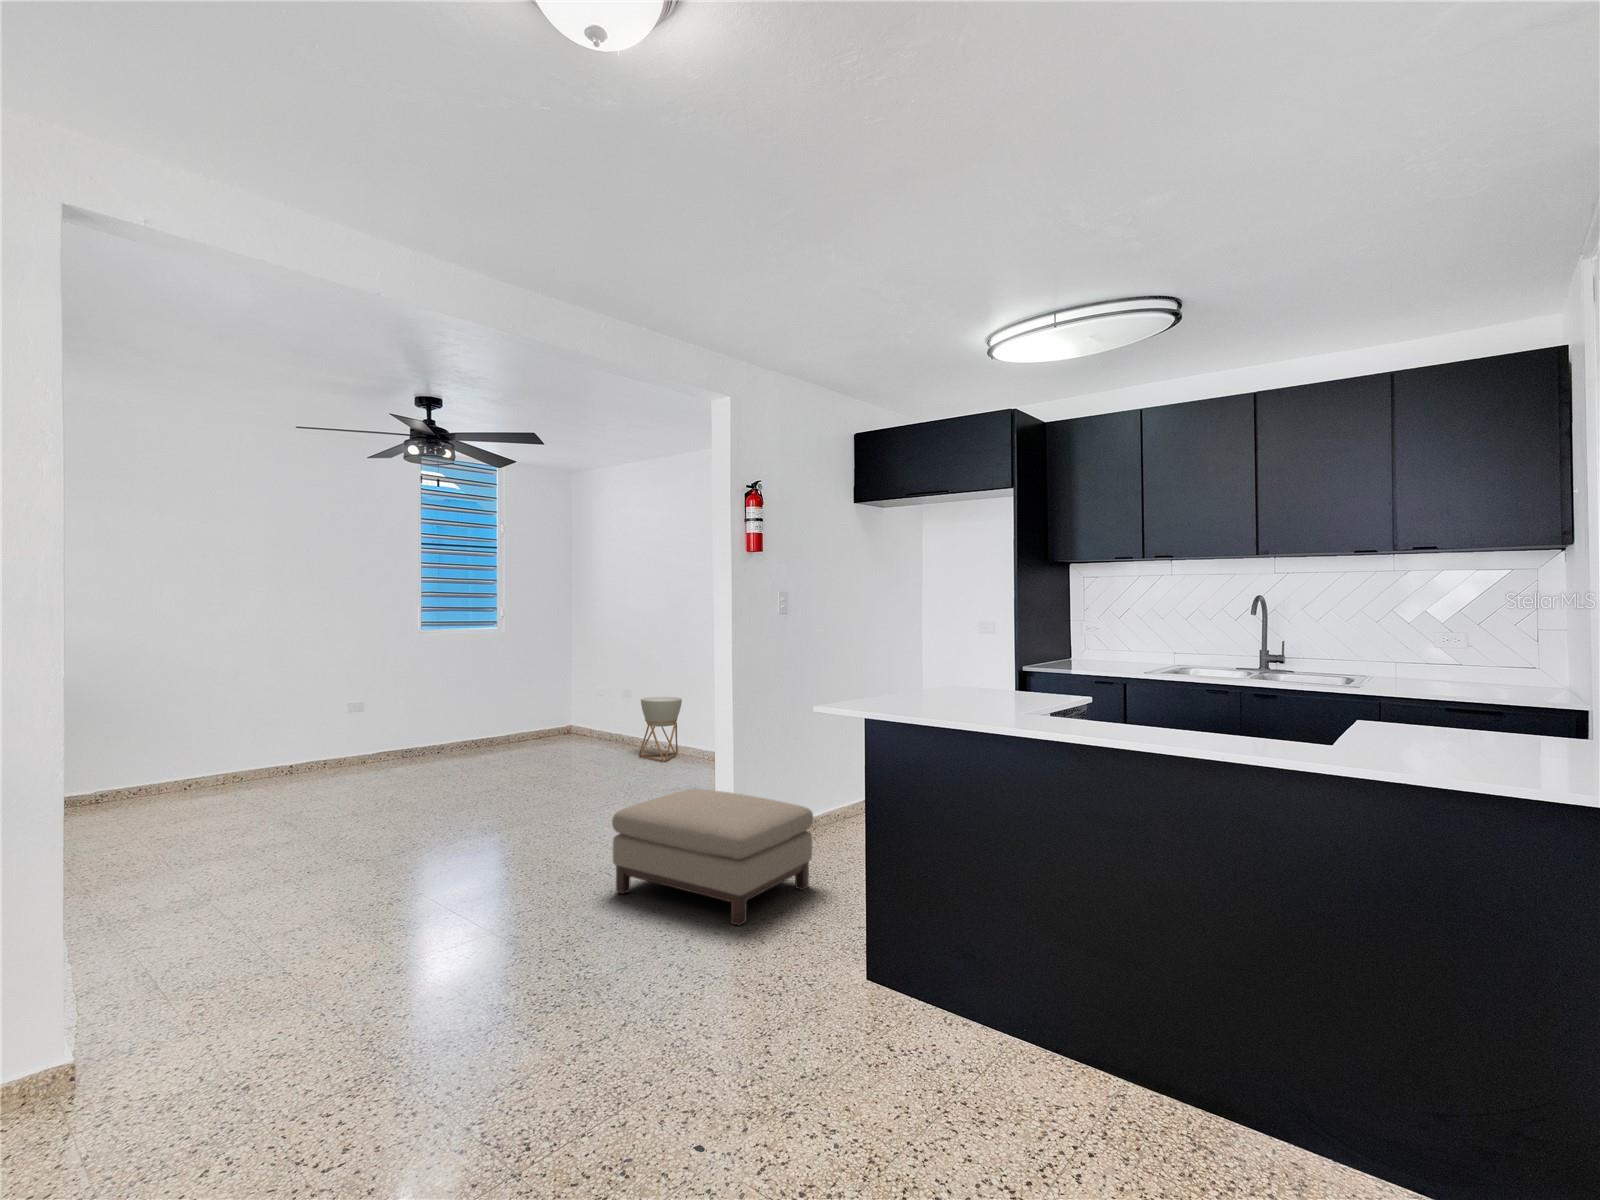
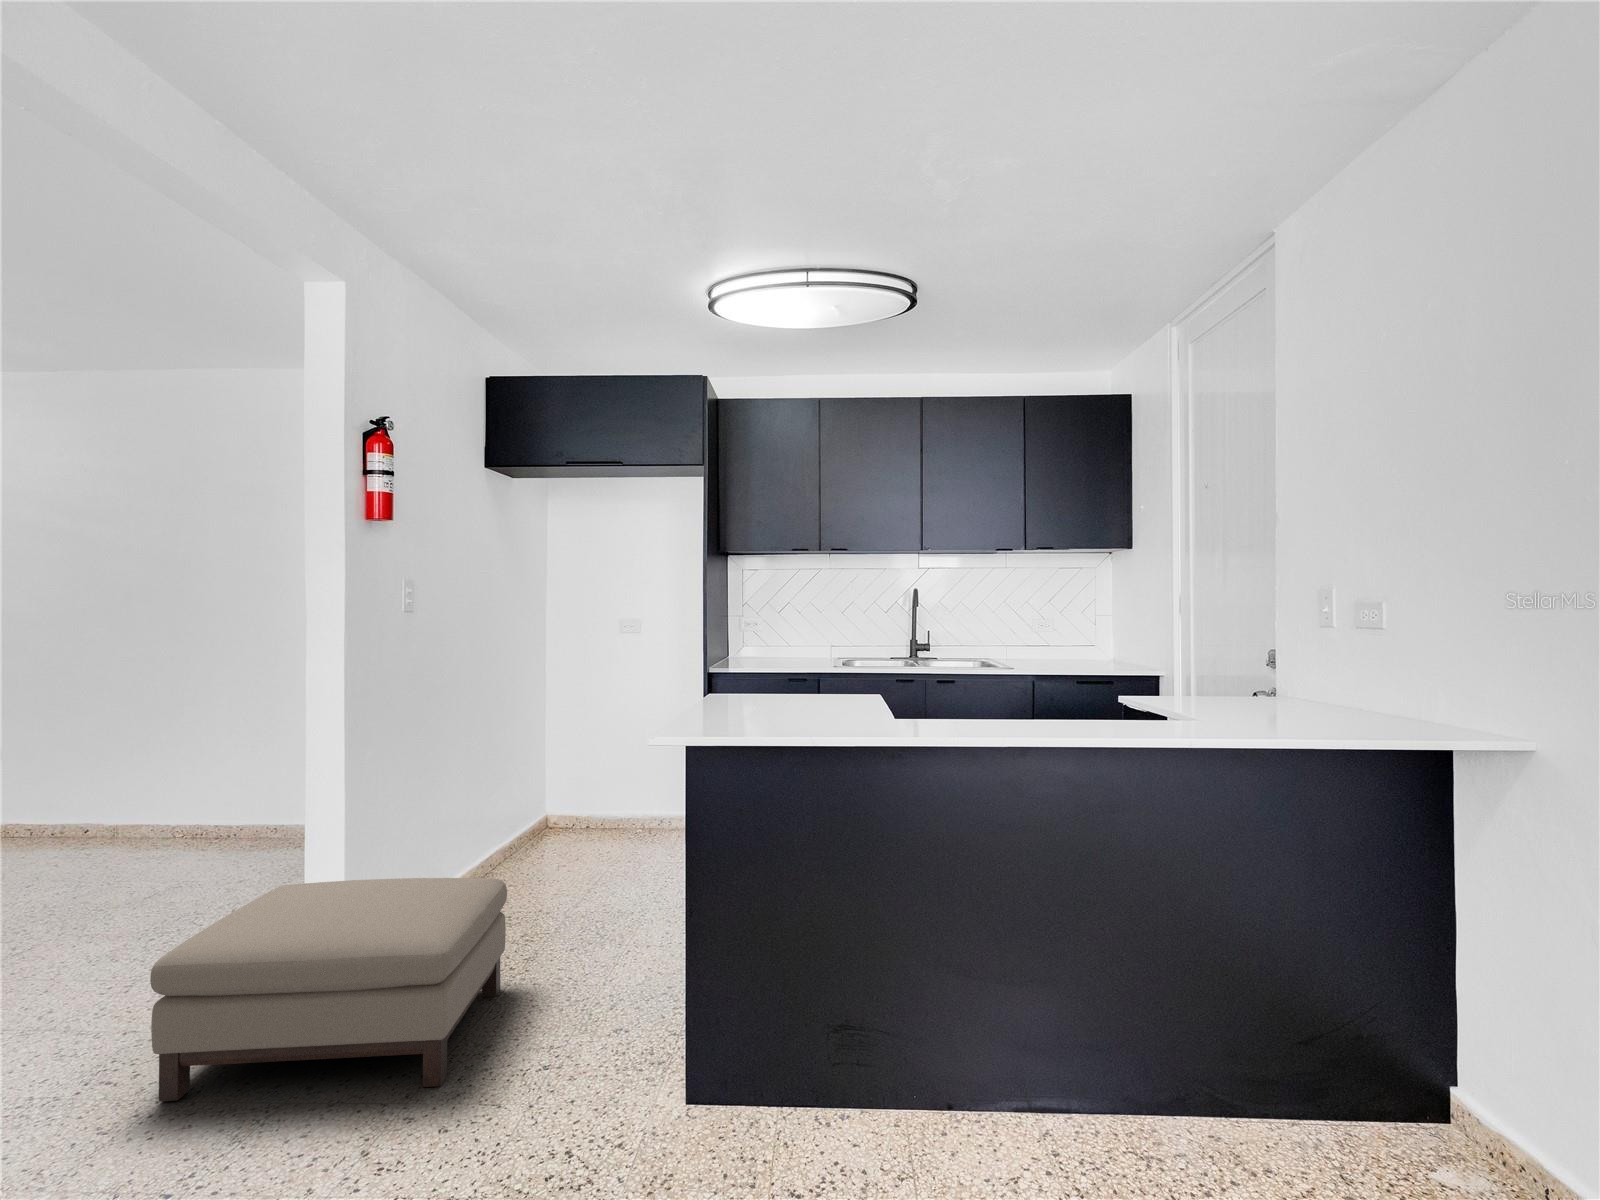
planter: present [639,697,682,762] -> none [57,746,146,848]

